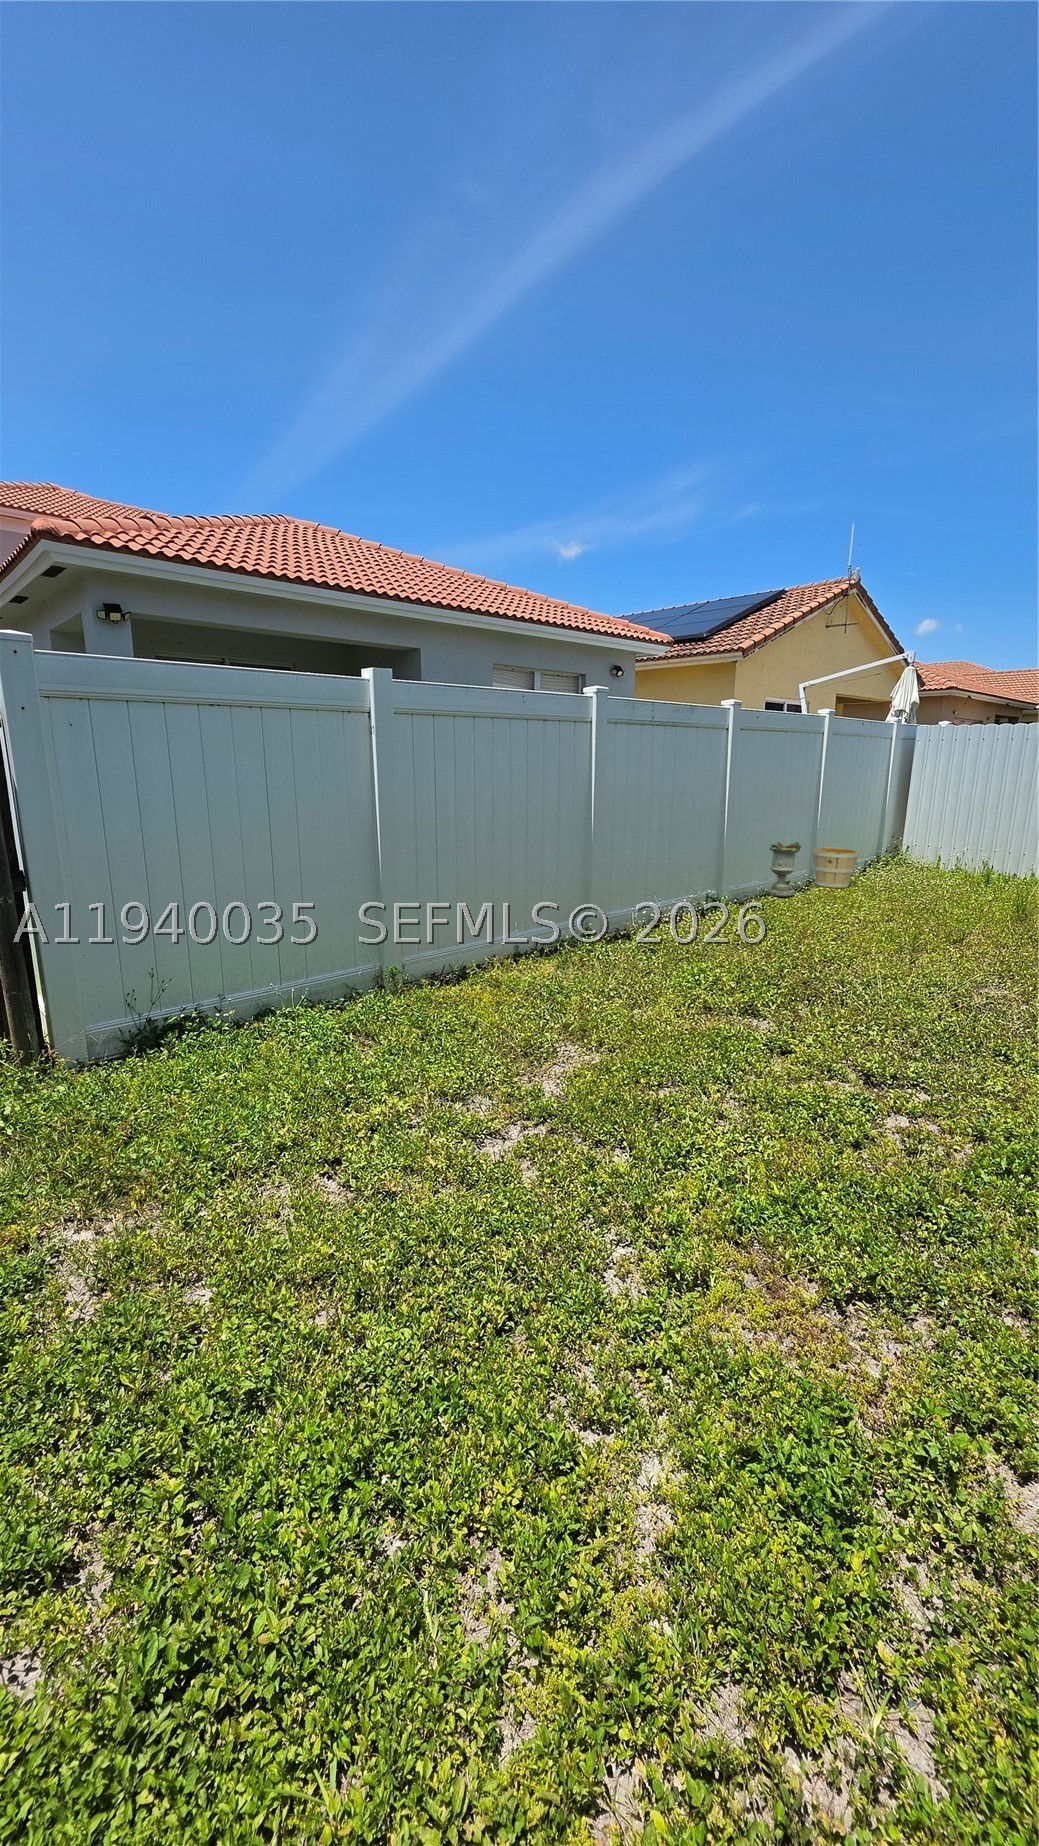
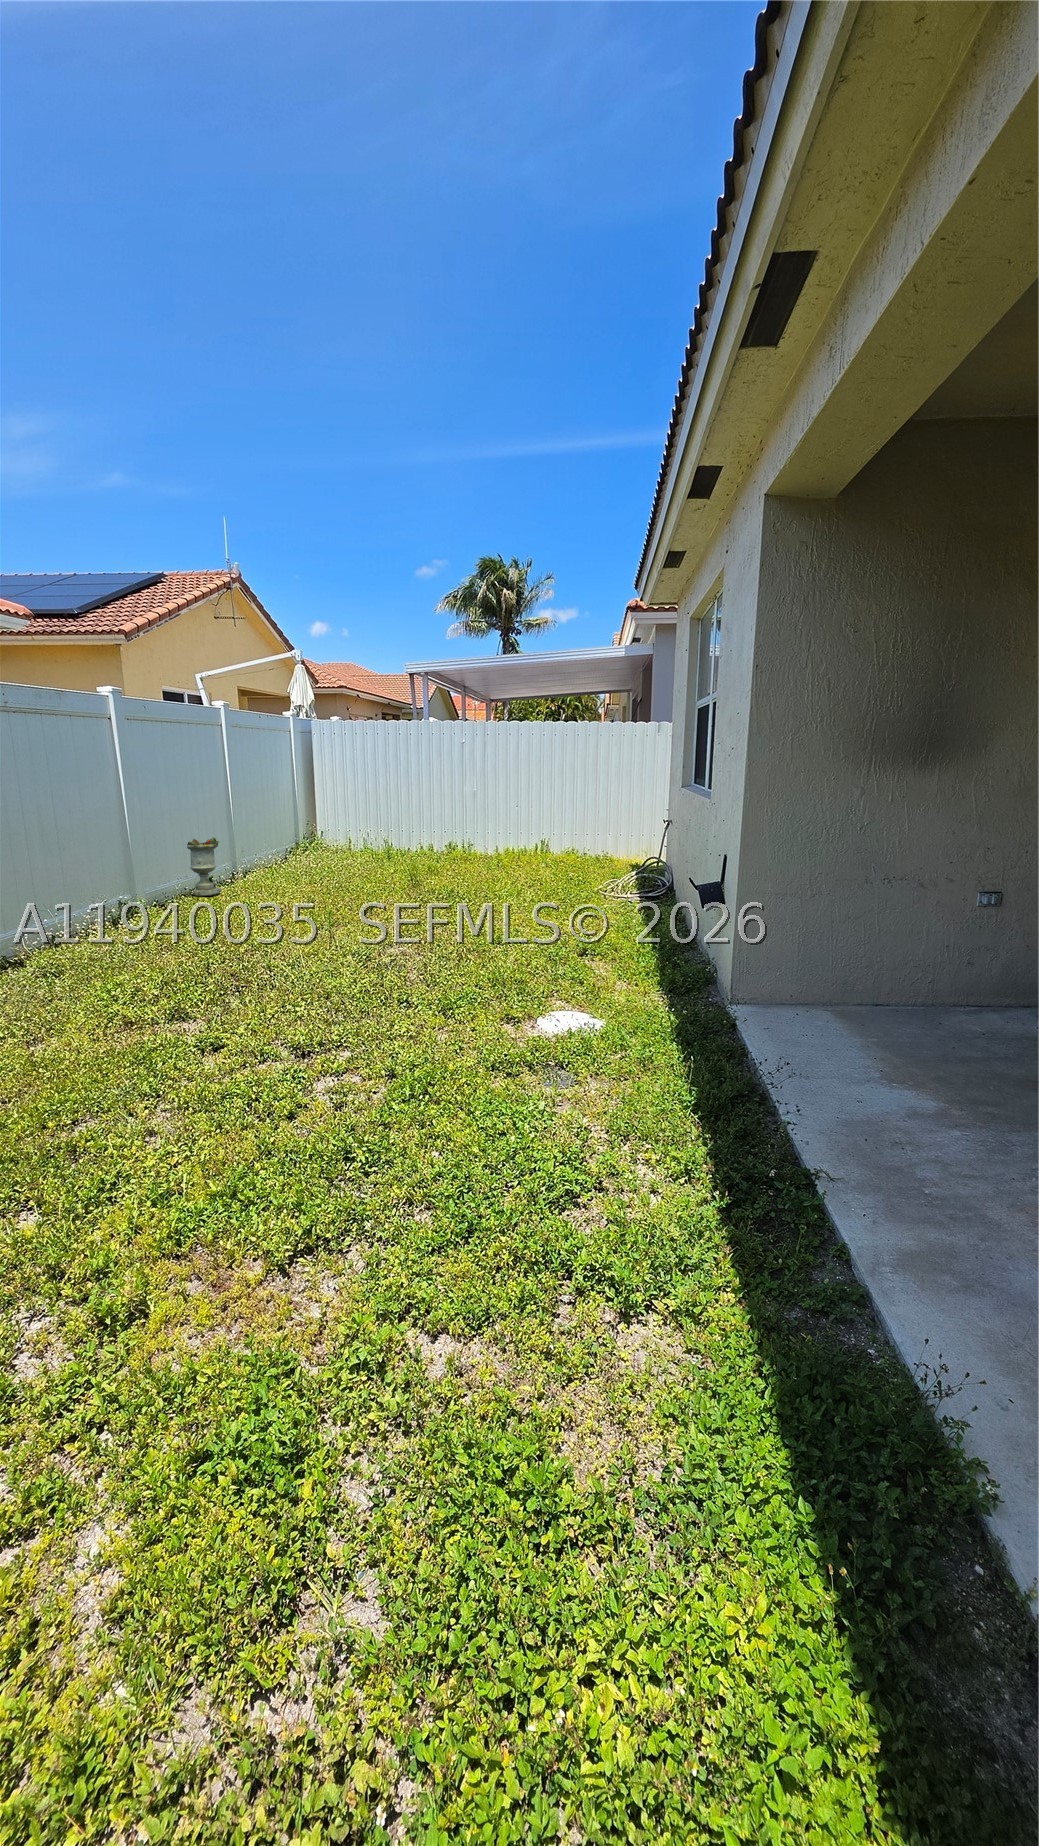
wooden bucket: present [812,847,860,888] -> none [232,841,279,882]

